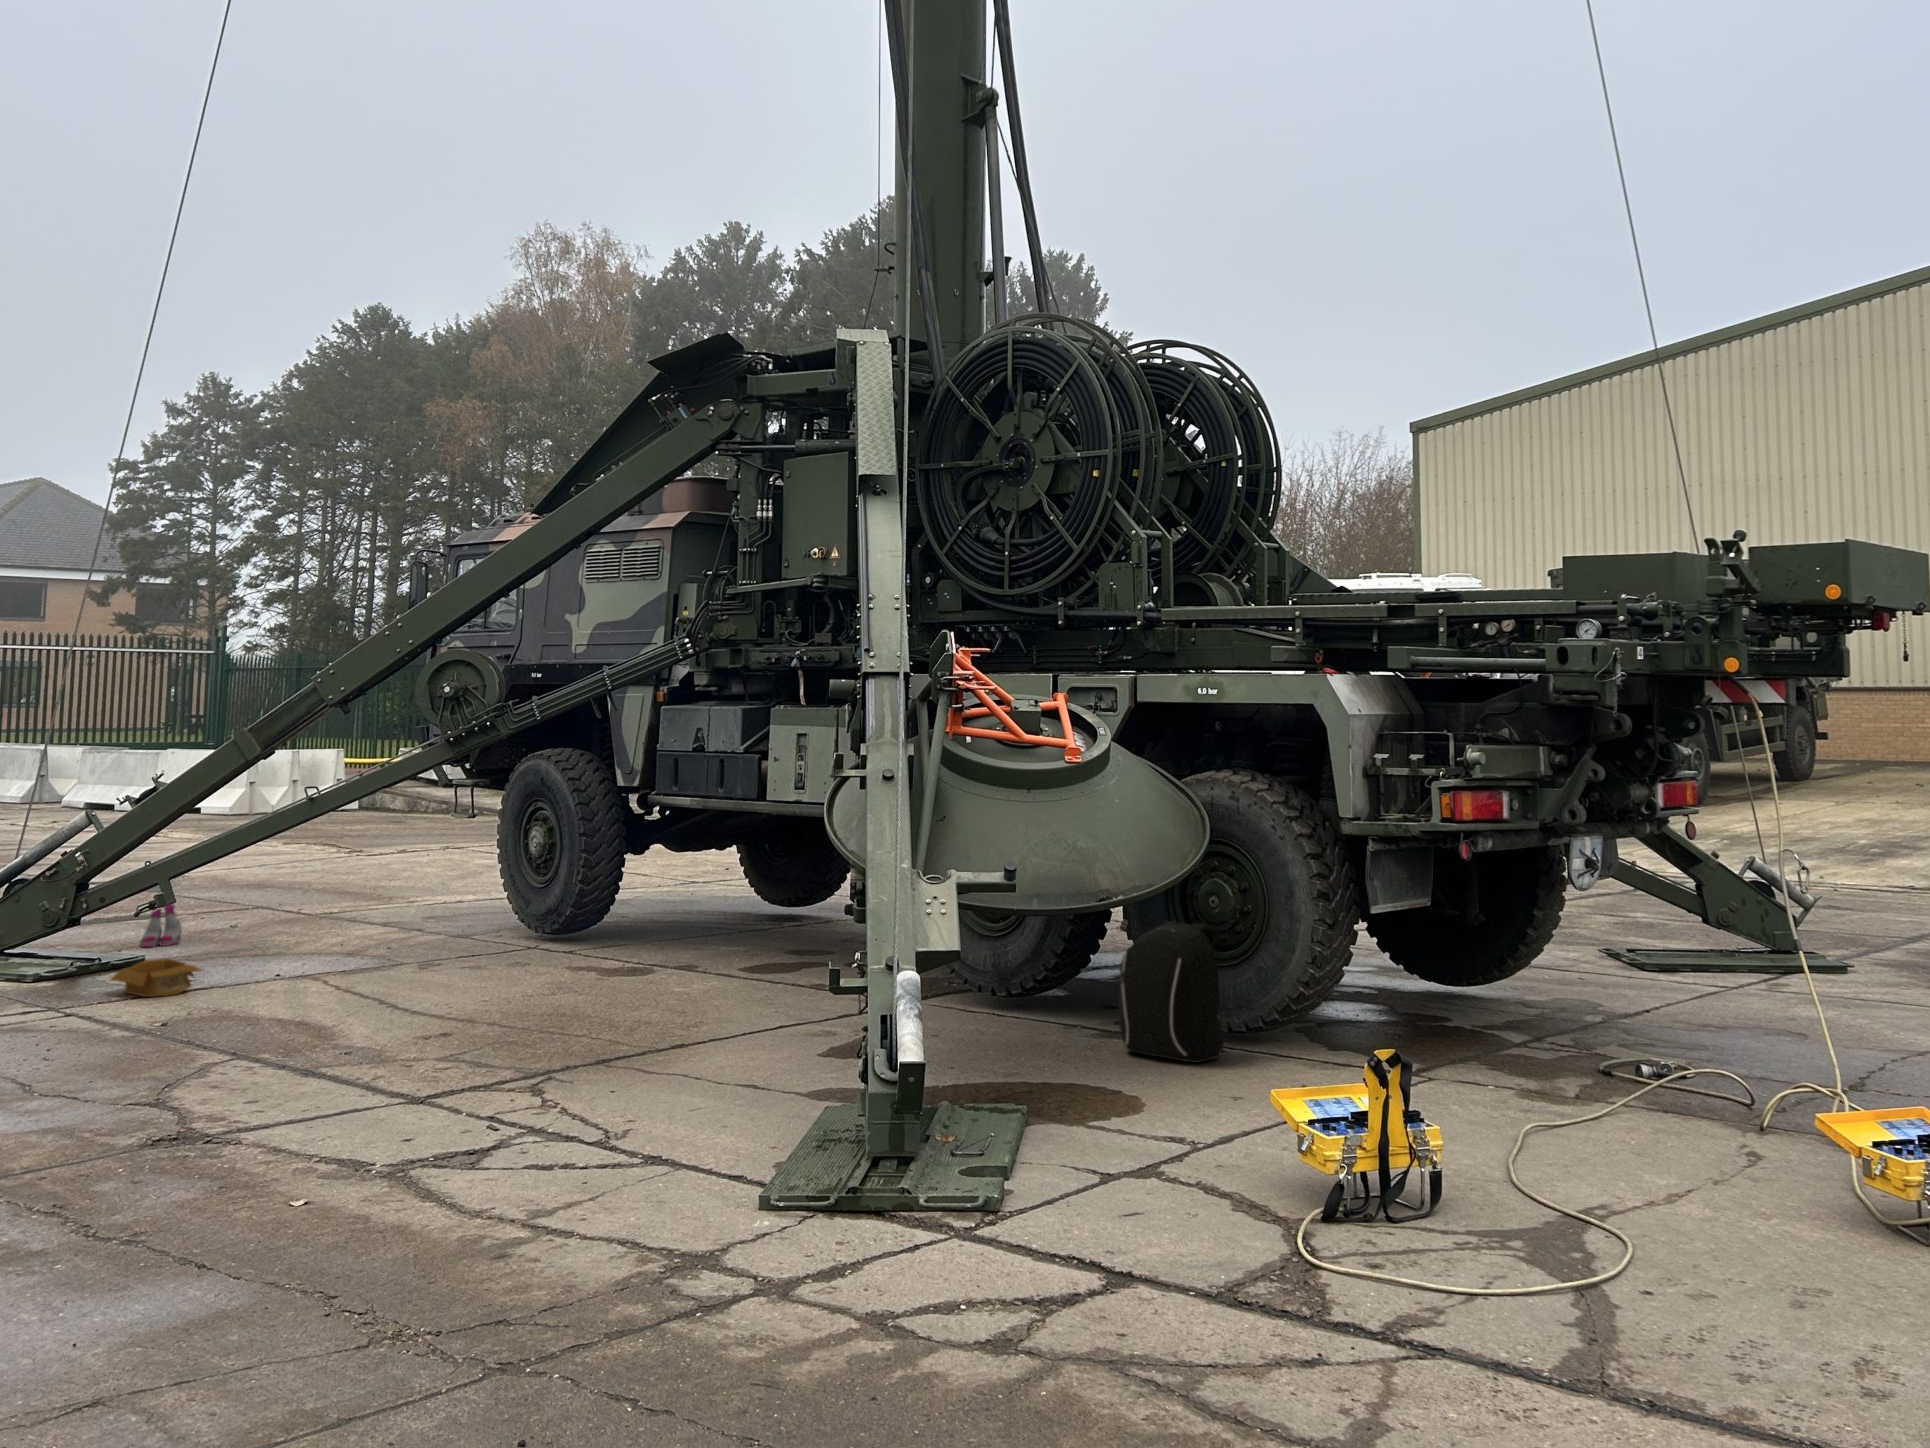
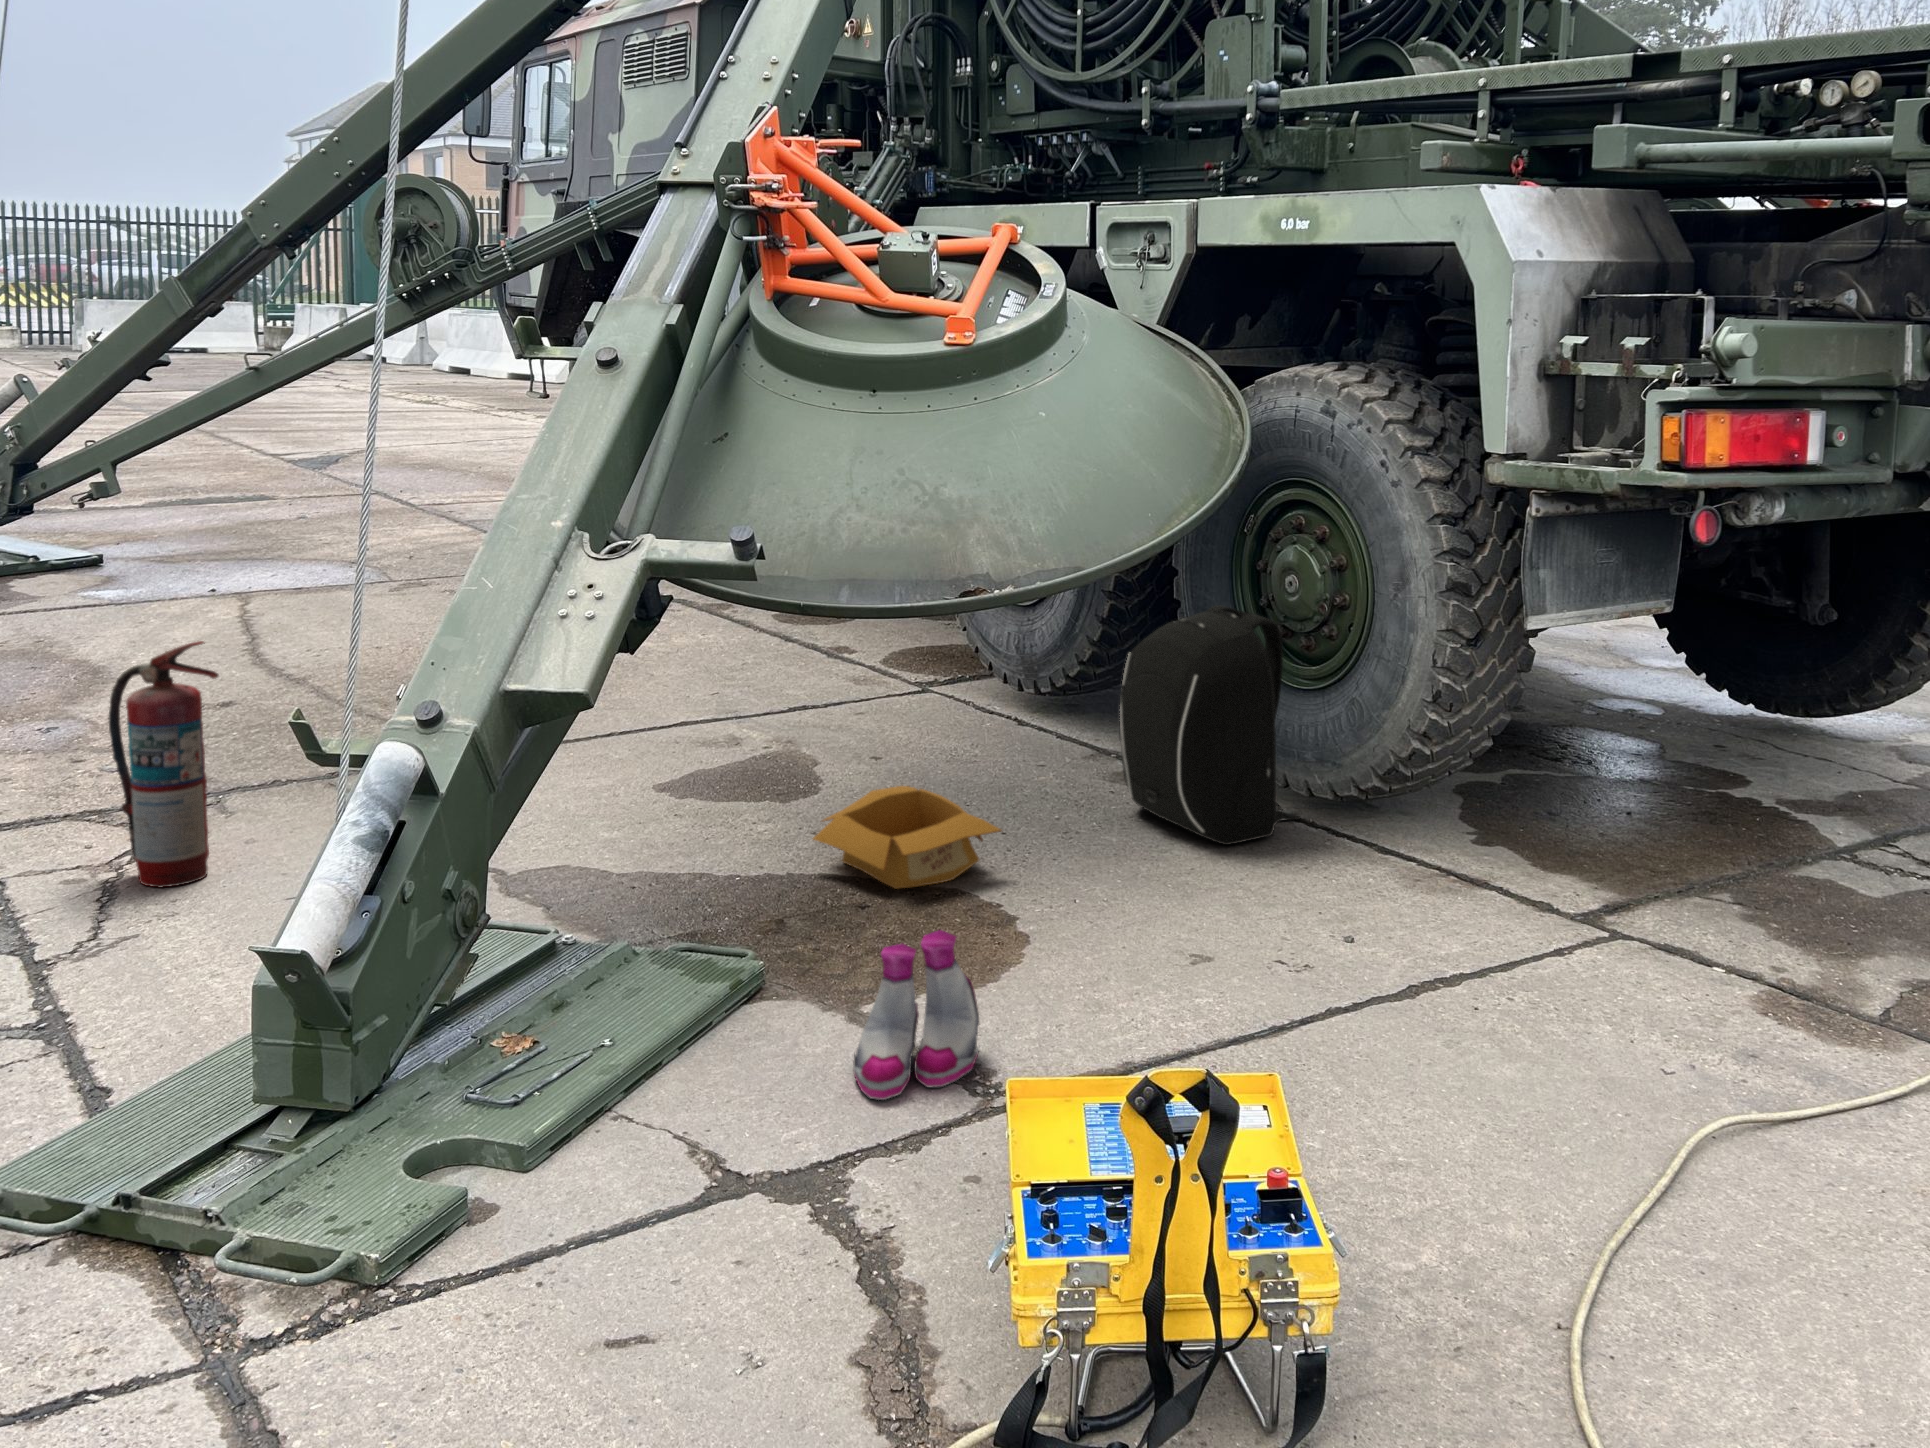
boots: present [140,904,182,947] -> present [853,930,979,1100]
cardboard box: present [111,959,201,997] -> present [813,786,1003,889]
fire extinguisher: none [562,960,638,1120] -> present [109,641,218,888]

